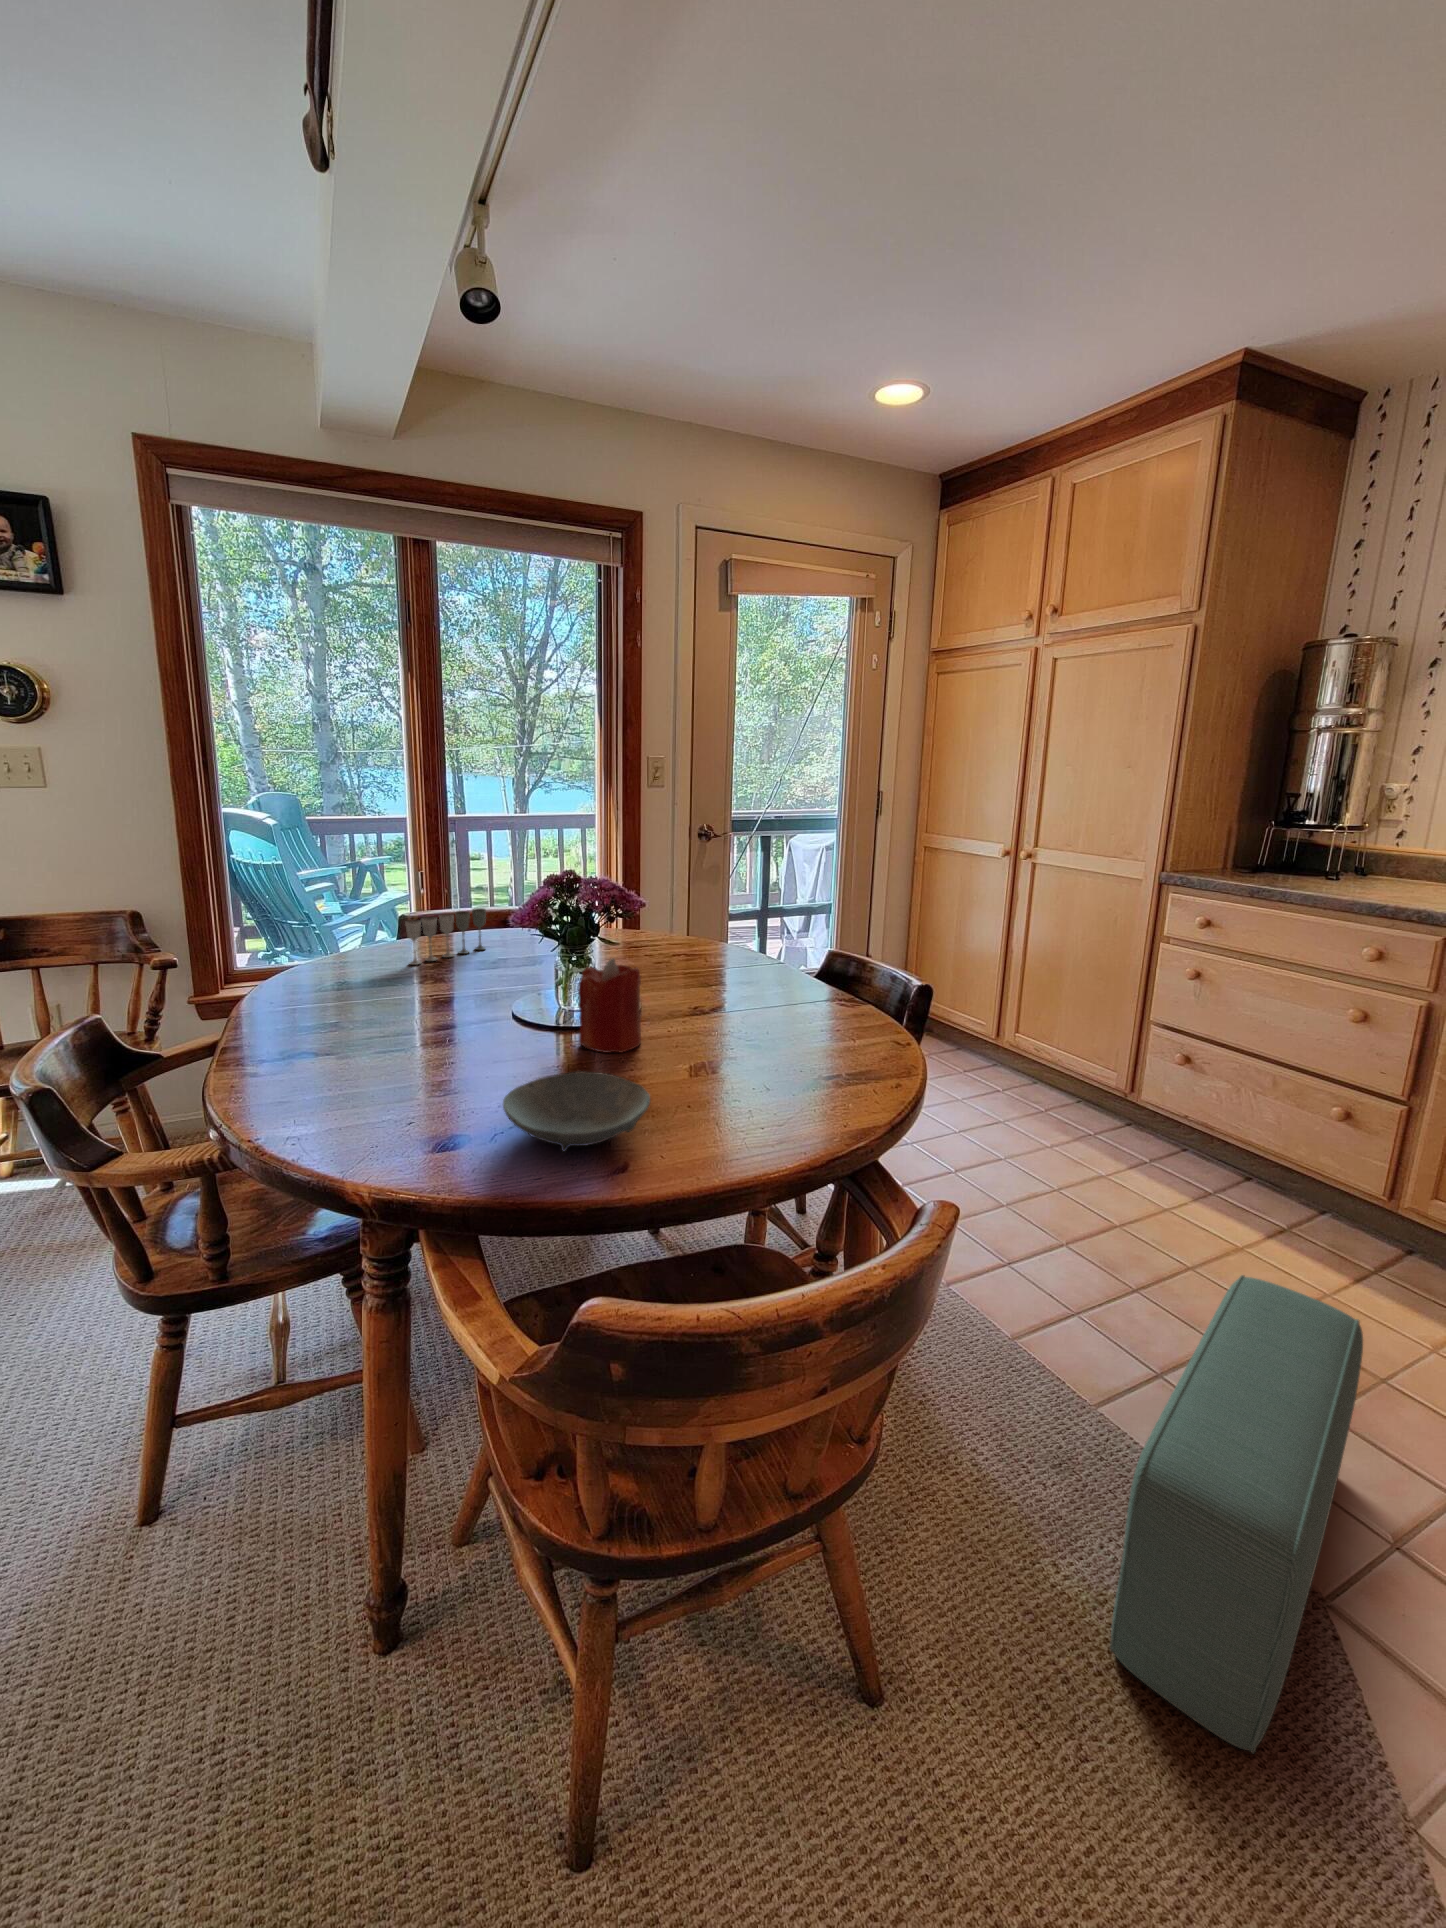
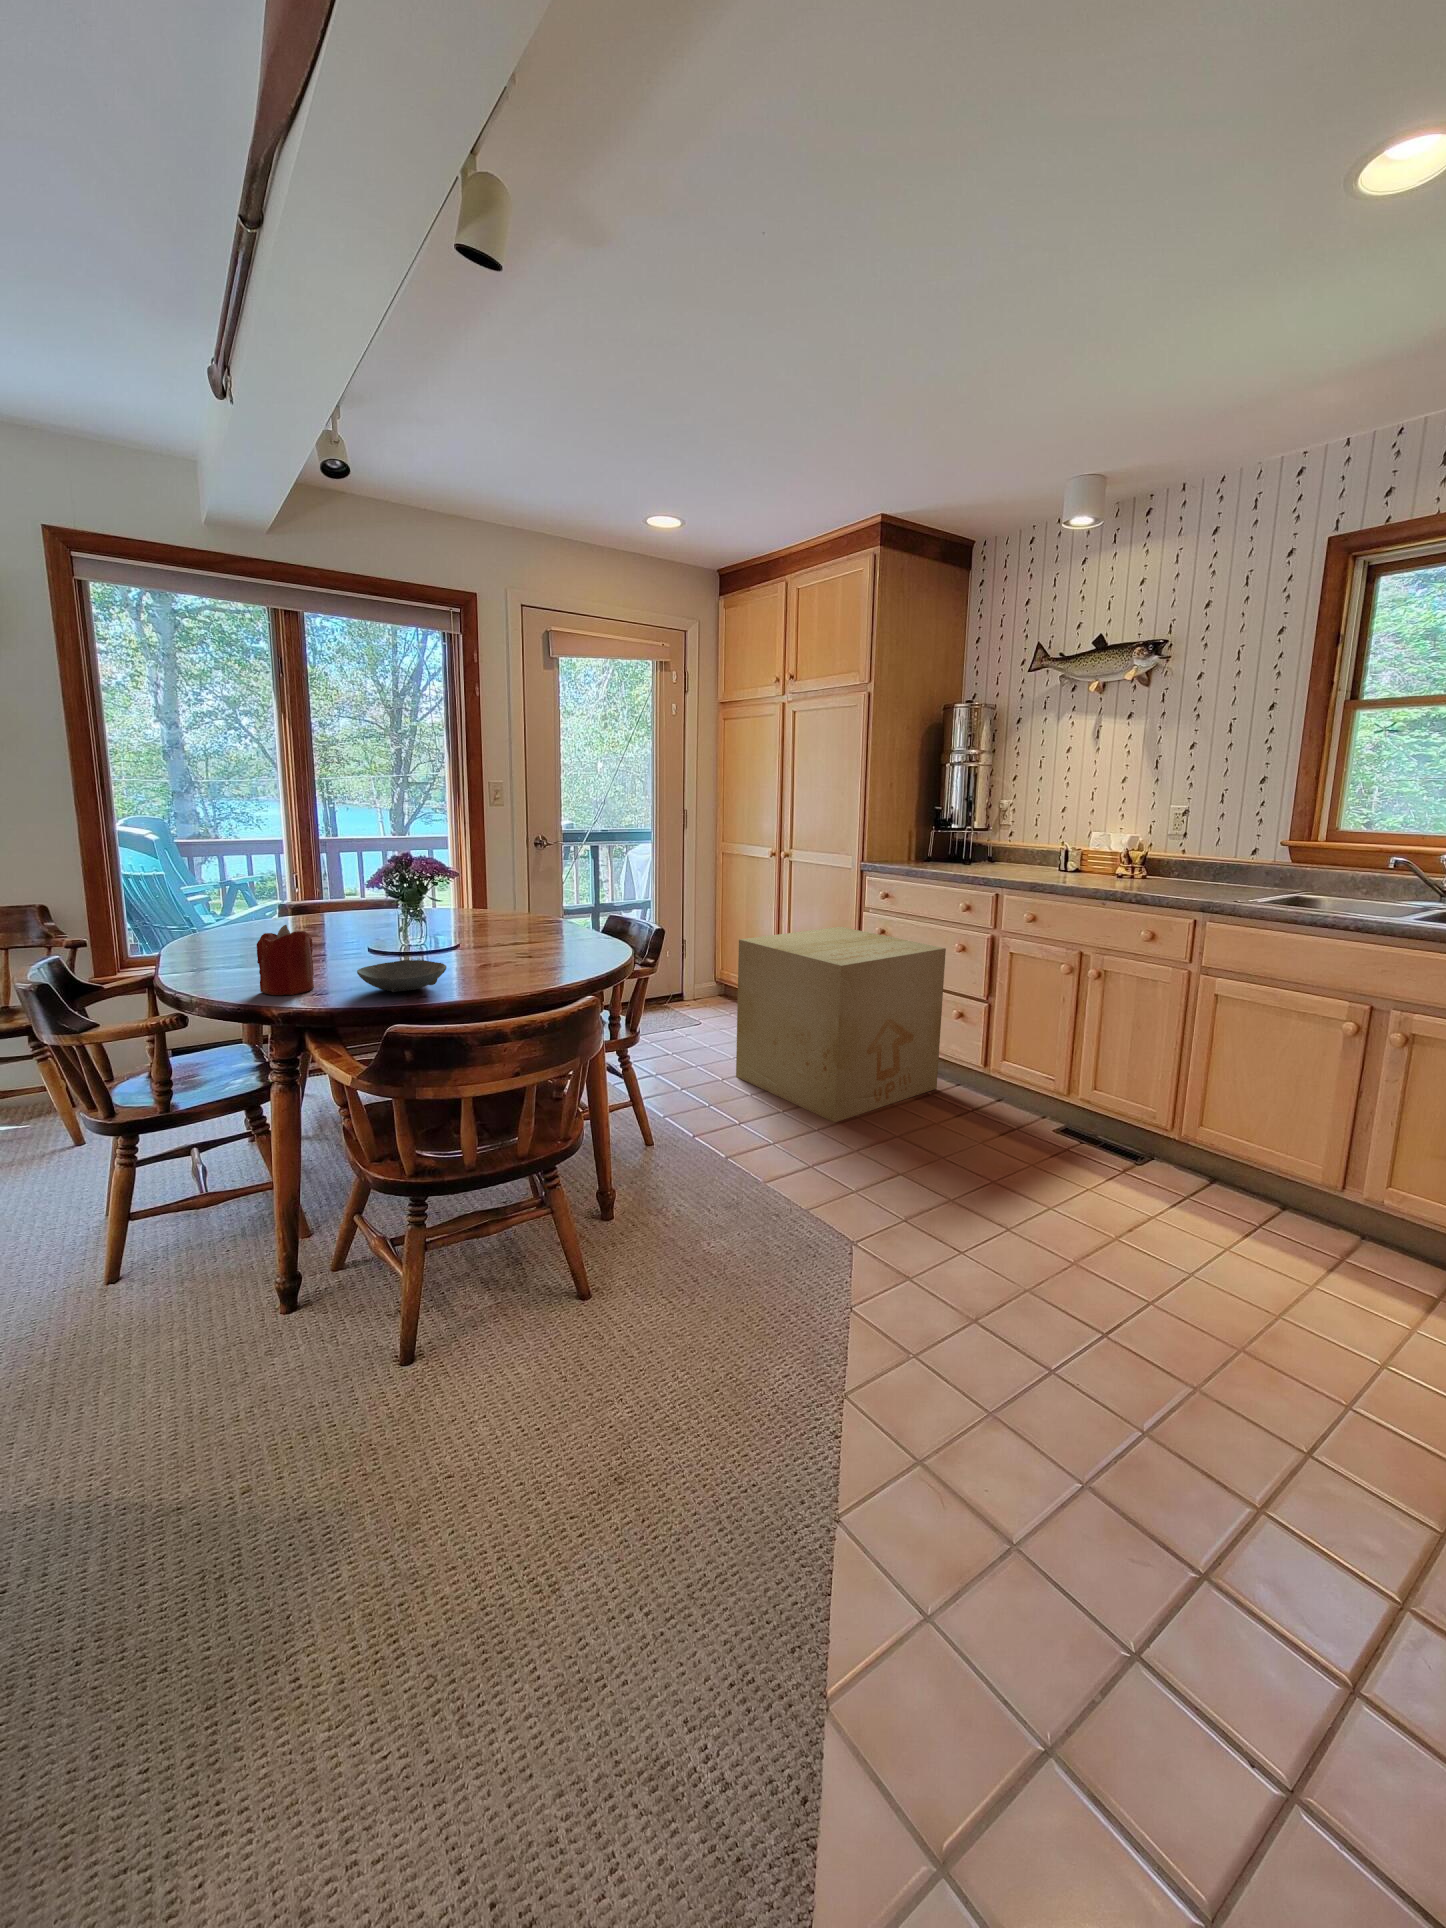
wine glass: present [405,908,486,965] -> none [287,891,351,930]
candle: present [578,958,641,1053] -> present [257,925,314,995]
cardboard box: none [971,960,1326,1272] -> present [736,927,946,1123]
pouf: present [1110,1275,1363,1754] -> none [728,1088,895,1295]

